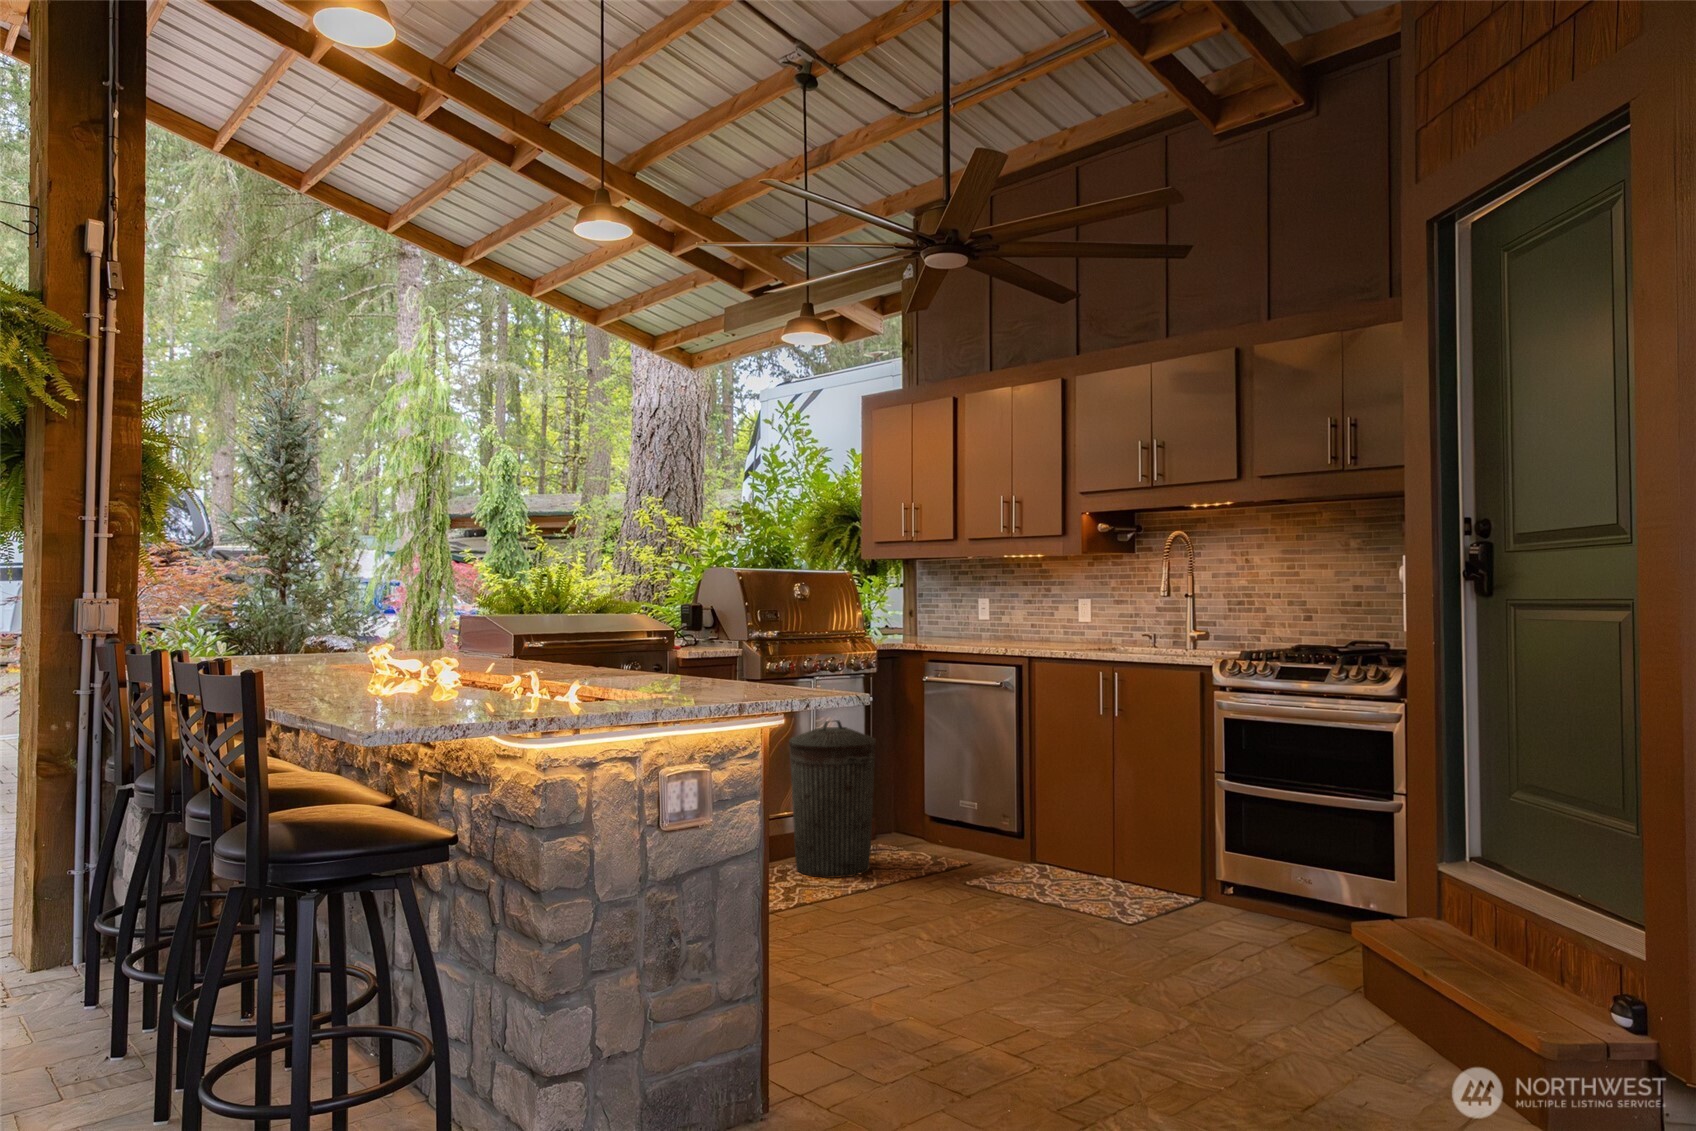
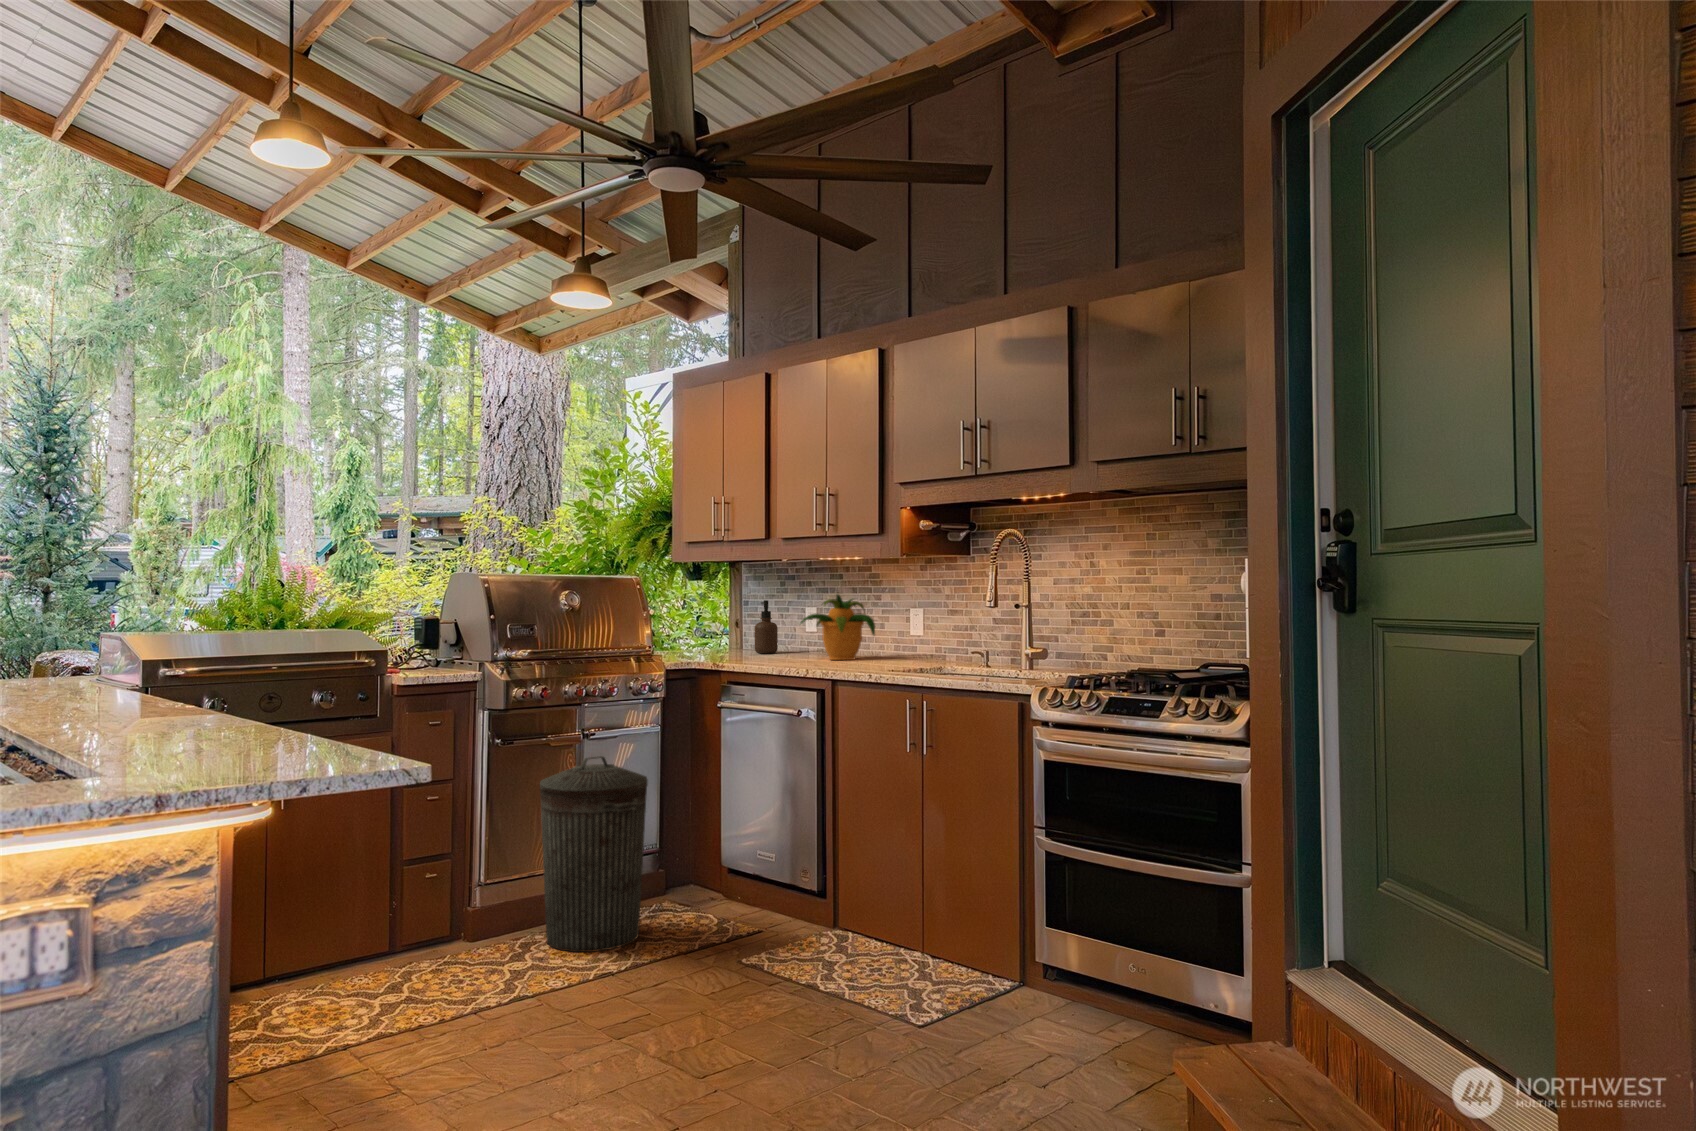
potted plant: none [982,586,1048,642] -> present [801,594,875,660]
soap dispenser: none [930,592,950,638] -> present [755,600,778,654]

